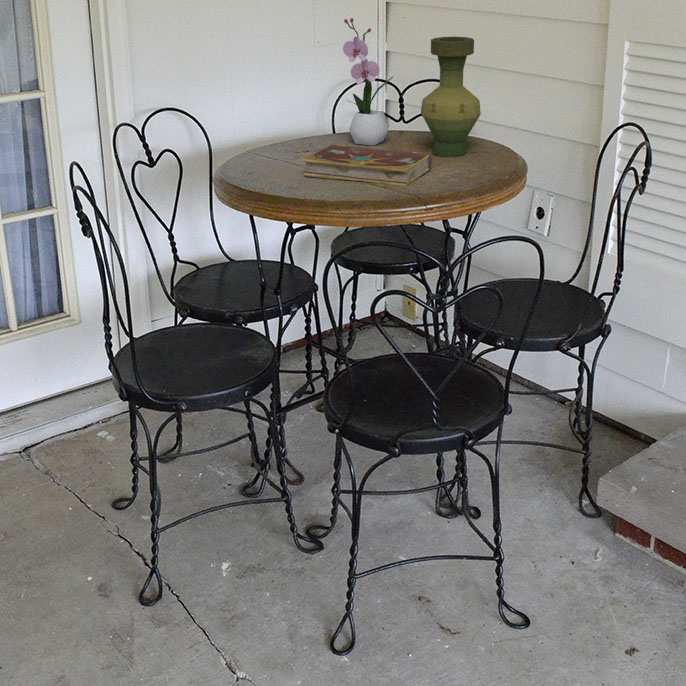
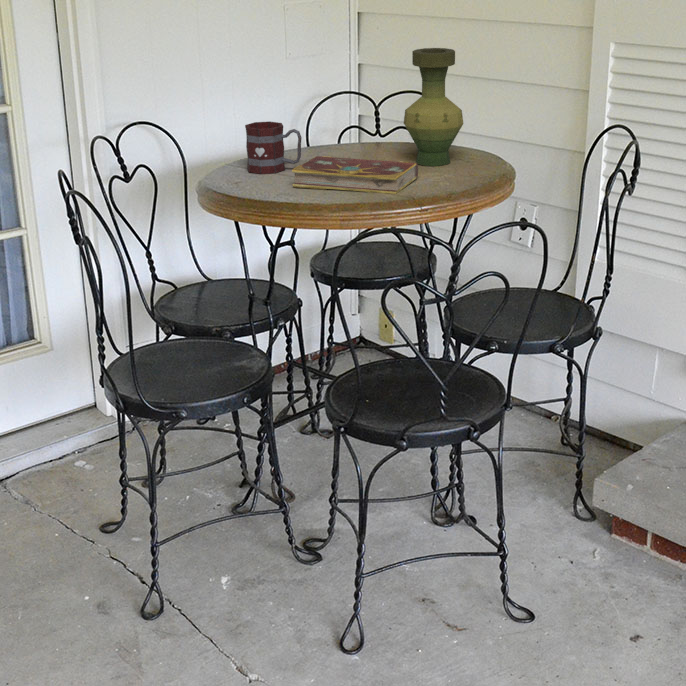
flower arrangement: present [343,18,393,146] -> none [324,31,373,157]
mug: none [263,109,318,161] -> present [245,121,302,174]

